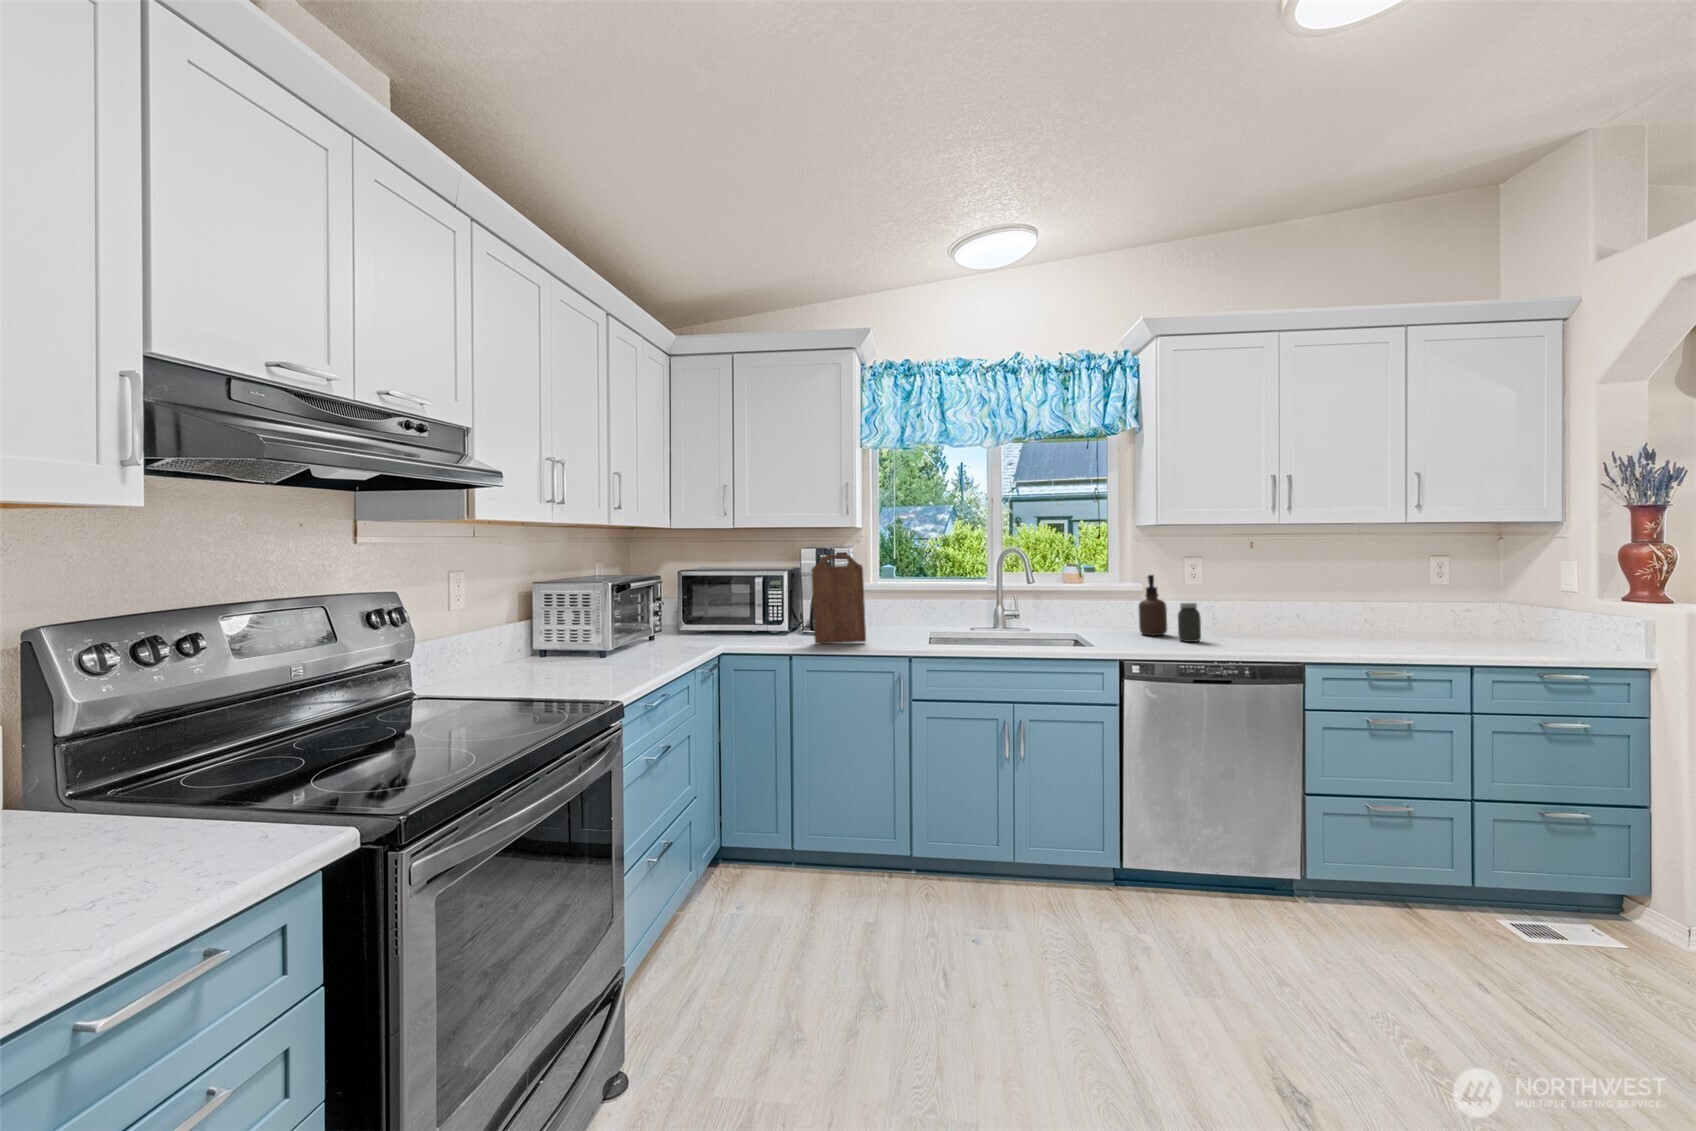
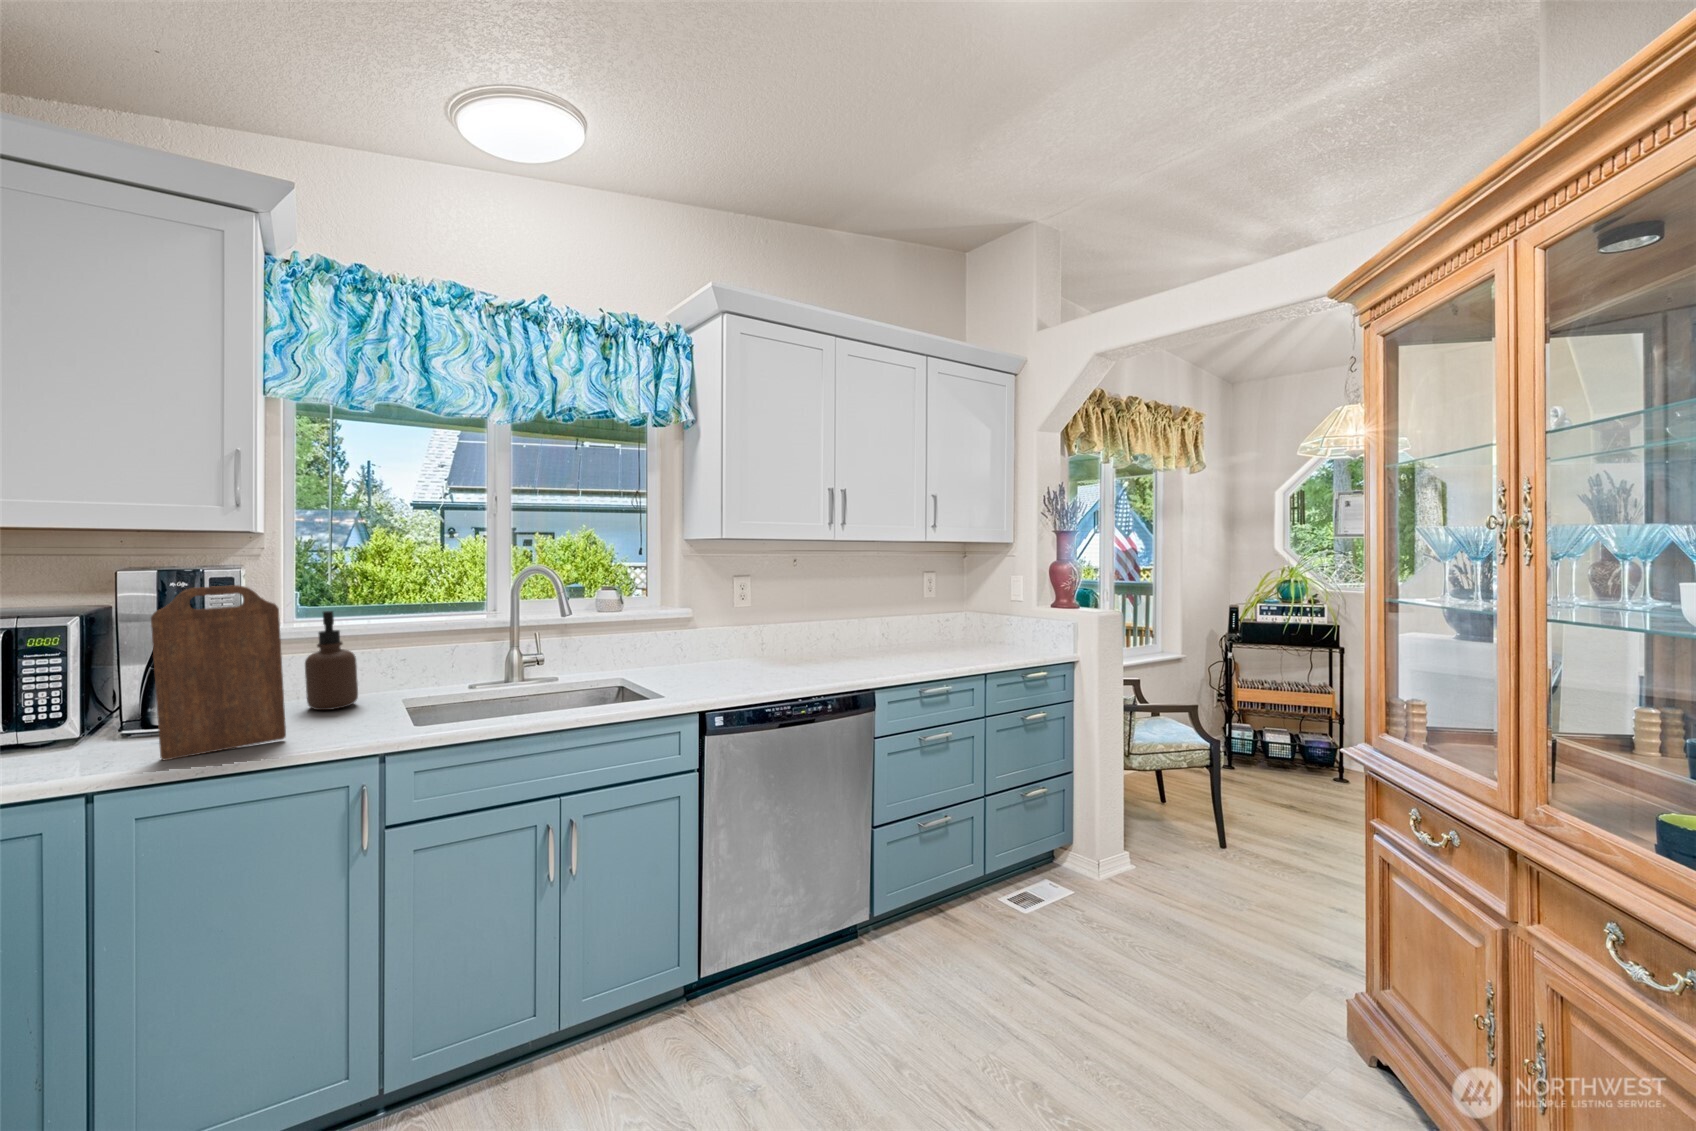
soap dispenser: present [1139,575,1167,636] -> present [305,611,358,710]
jar: present [1178,603,1201,642] -> none [743,631,767,677]

